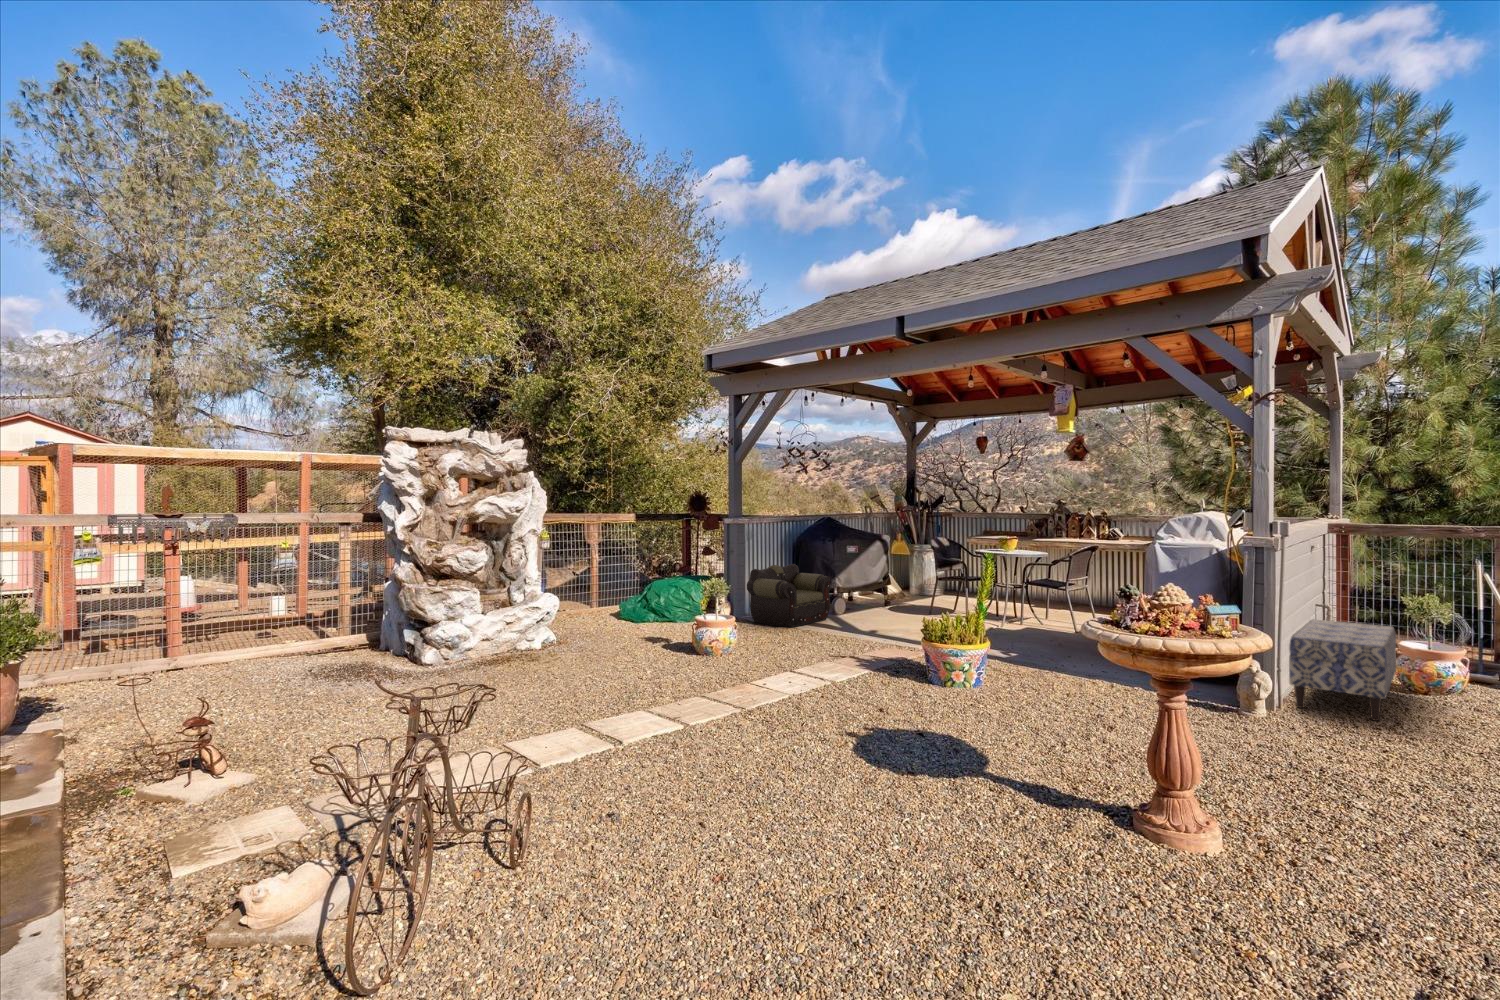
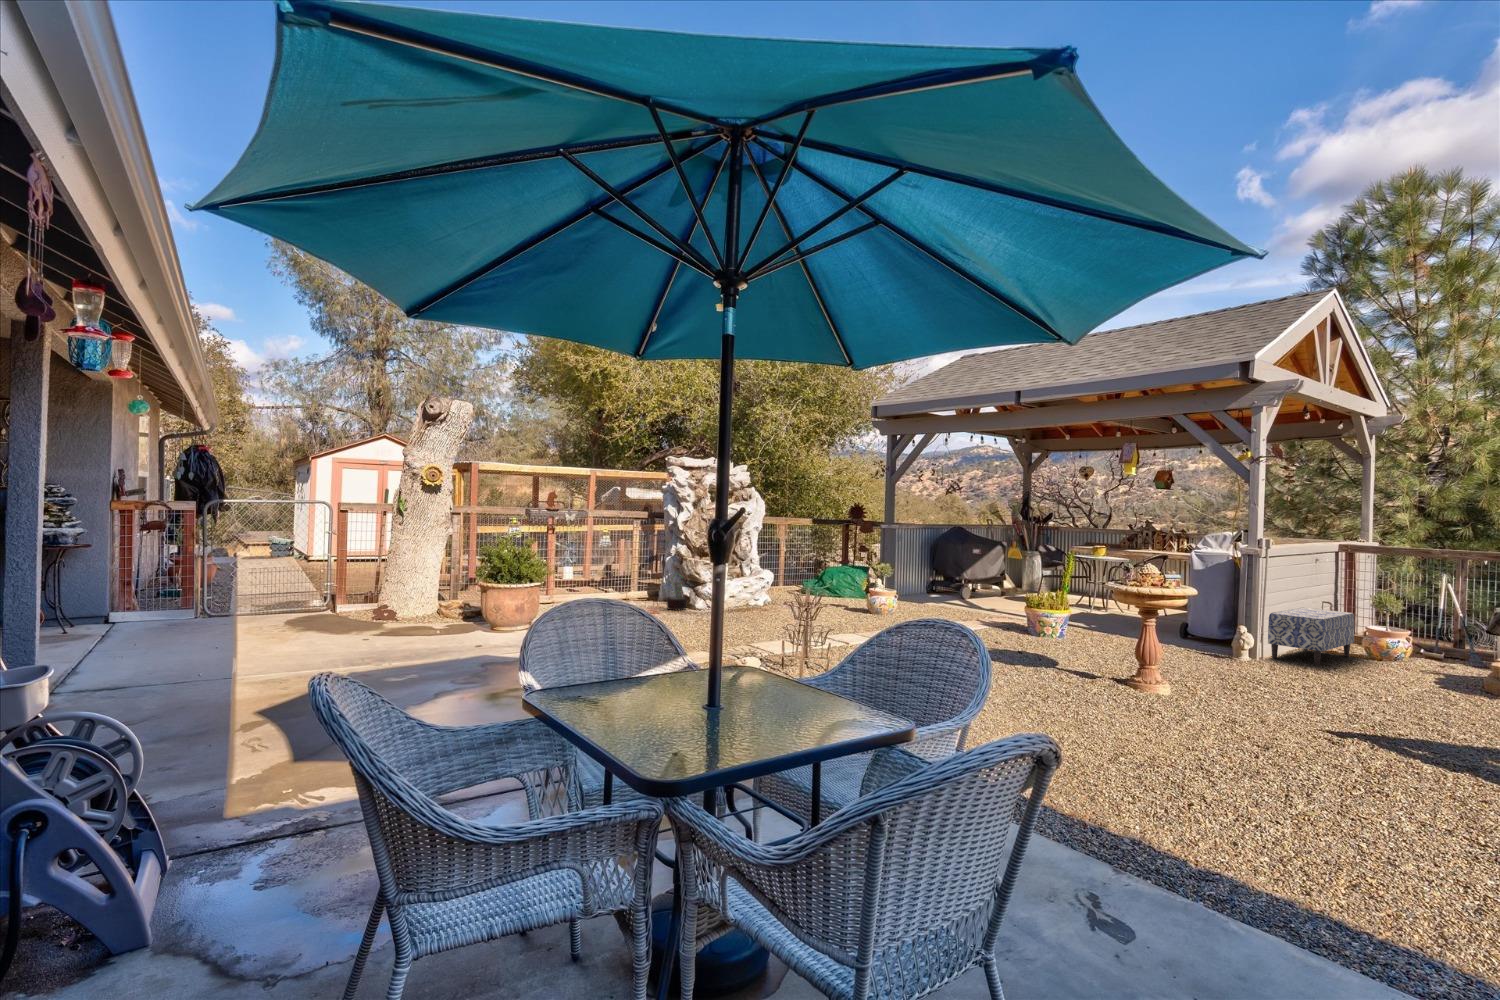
armchair: present [747,564,831,628] -> none [898,560,962,606]
decorative plant: none [375,605,413,667] -> present [667,575,687,610]

